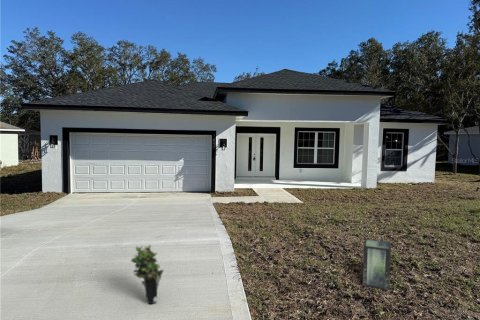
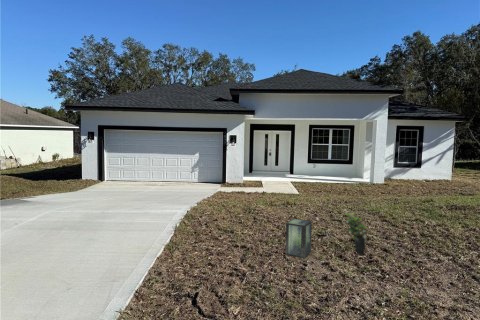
potted plant: present [131,245,163,304] -> present [346,213,367,253]

